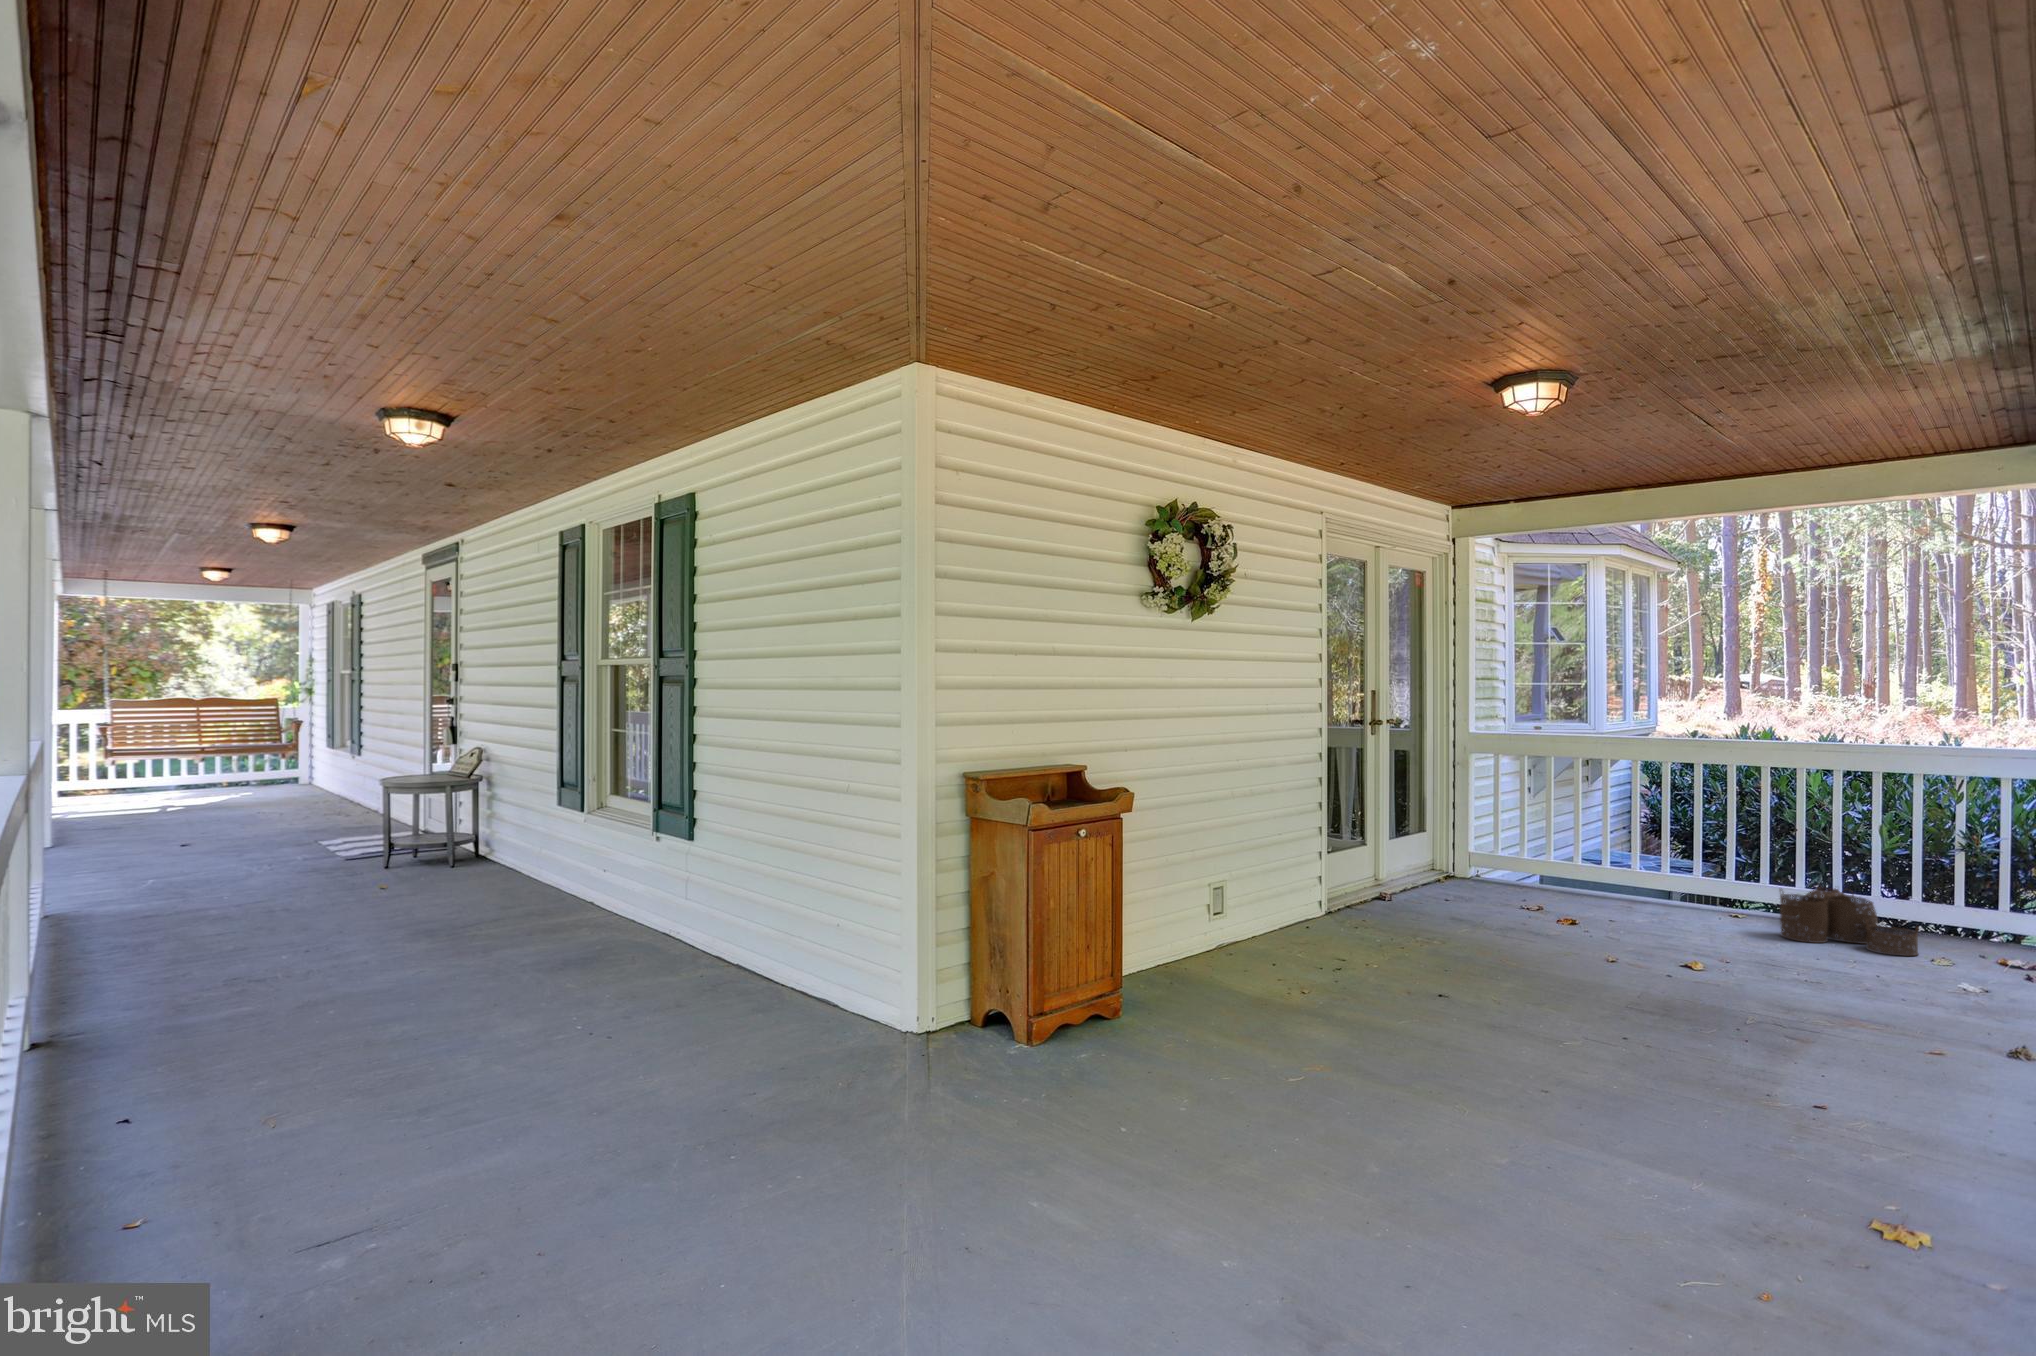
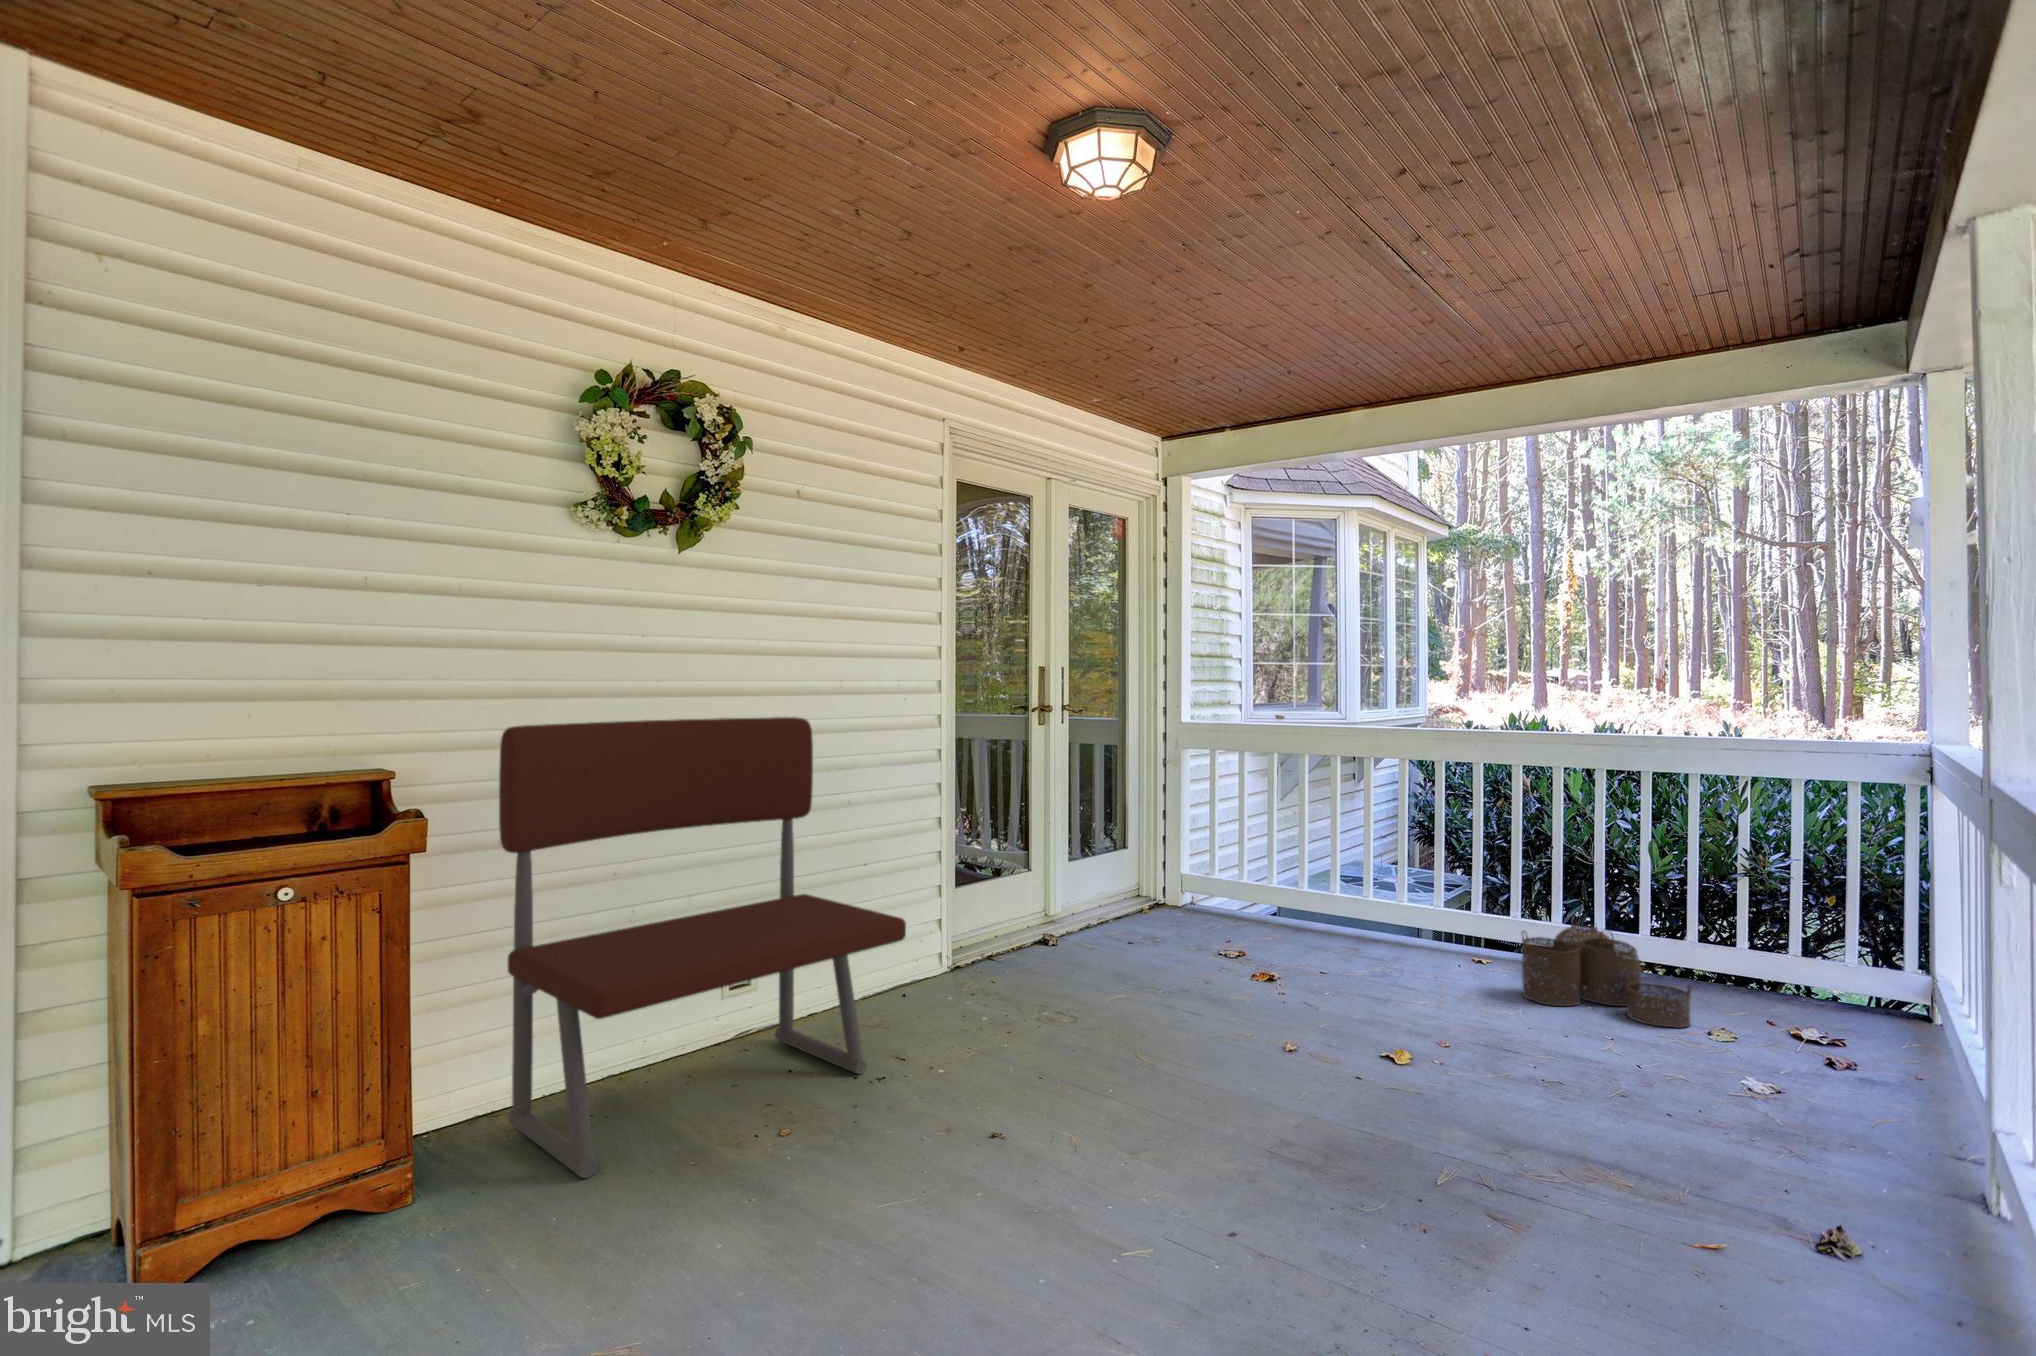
bench: none [1134,731,1362,1001] -> present [499,717,906,1178]

